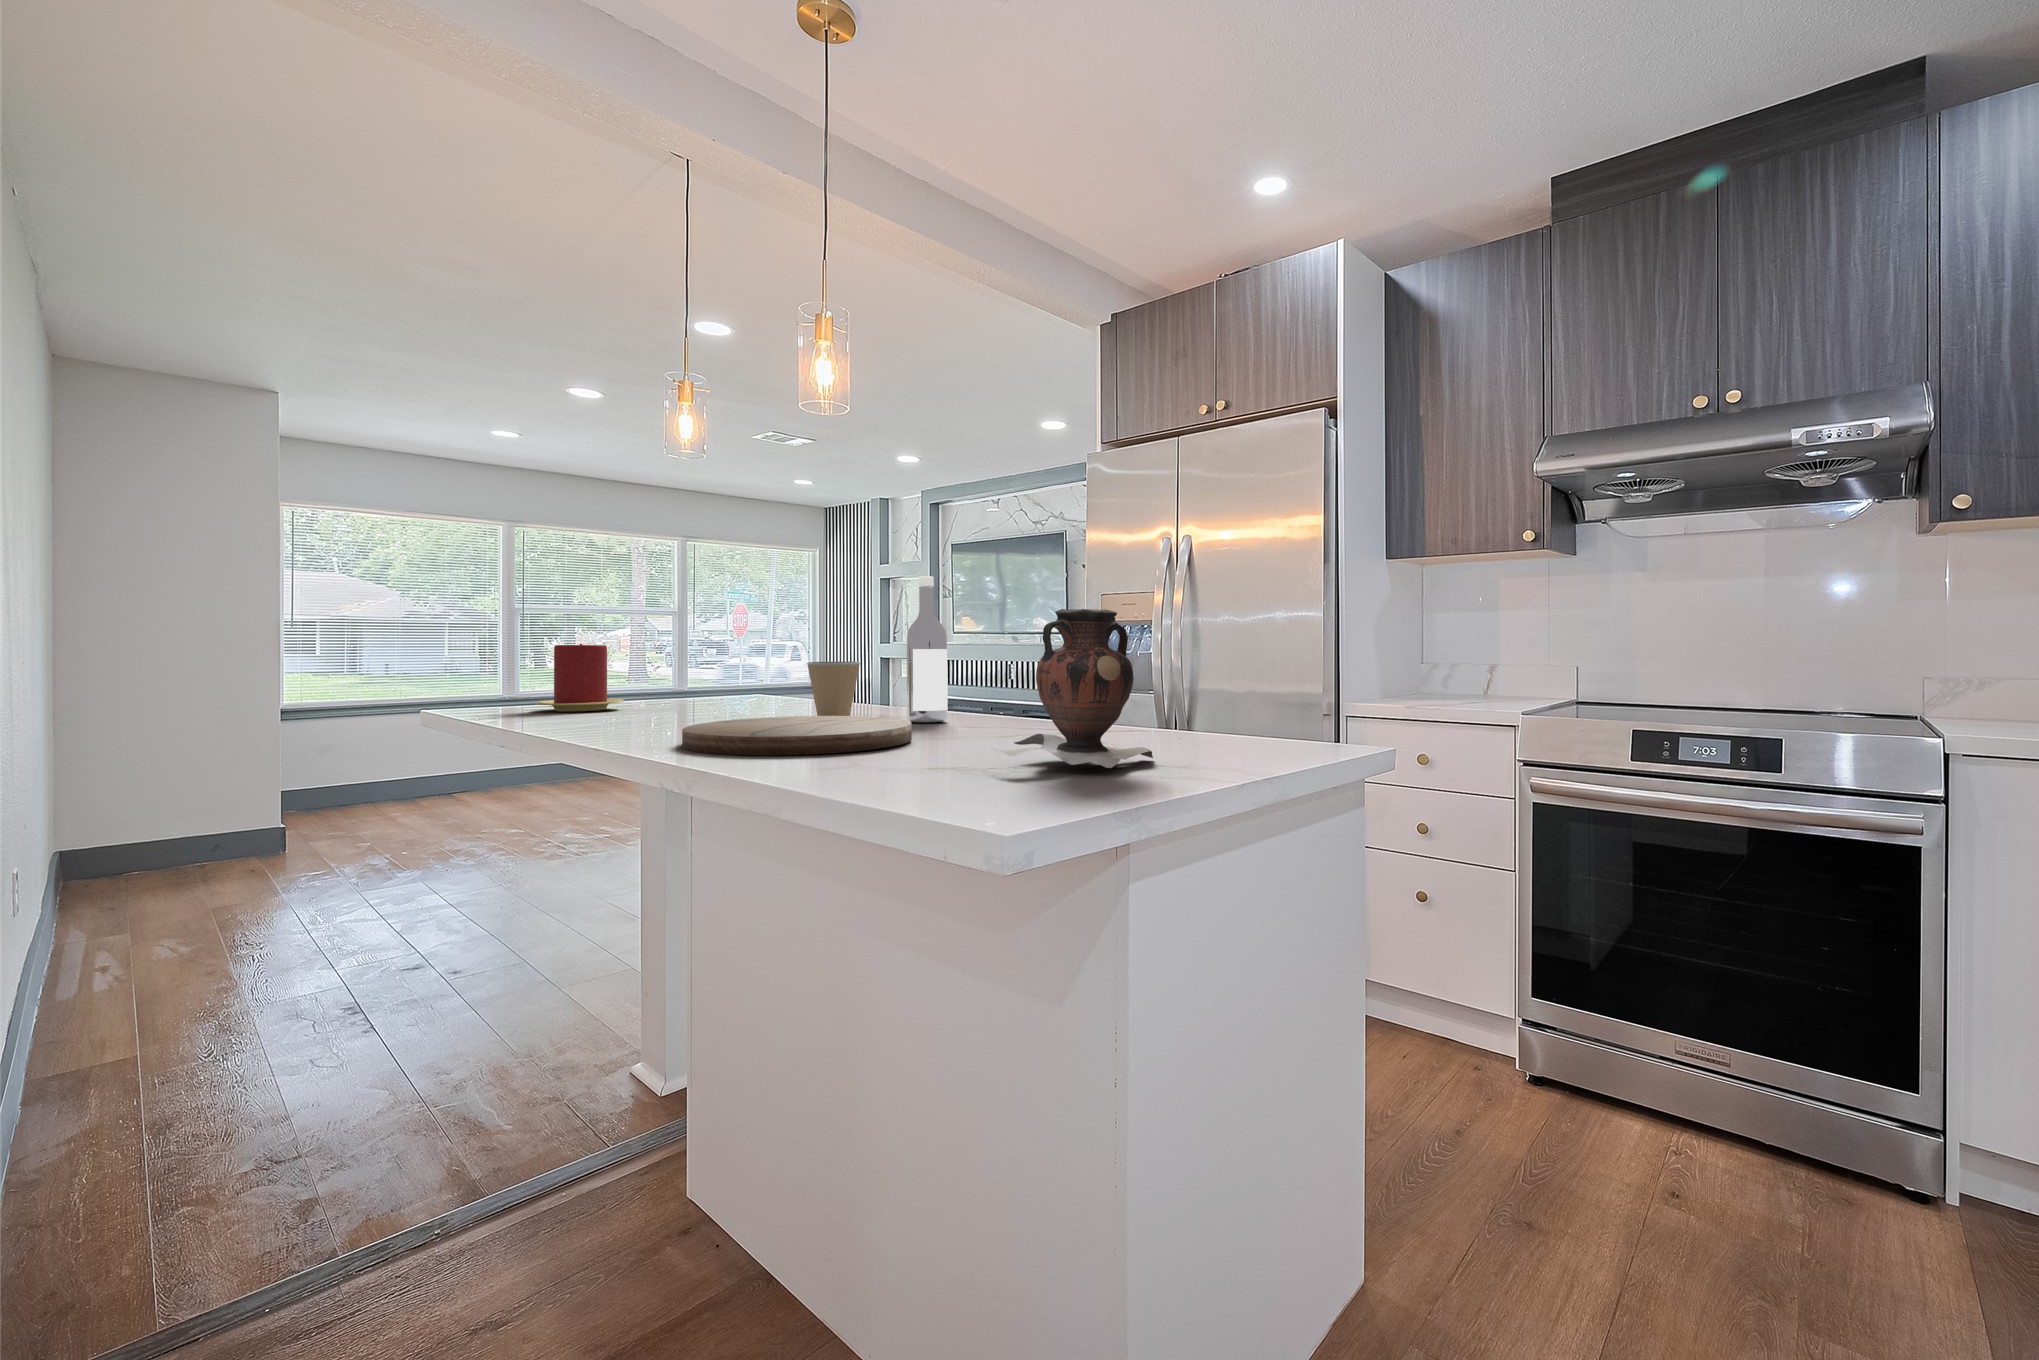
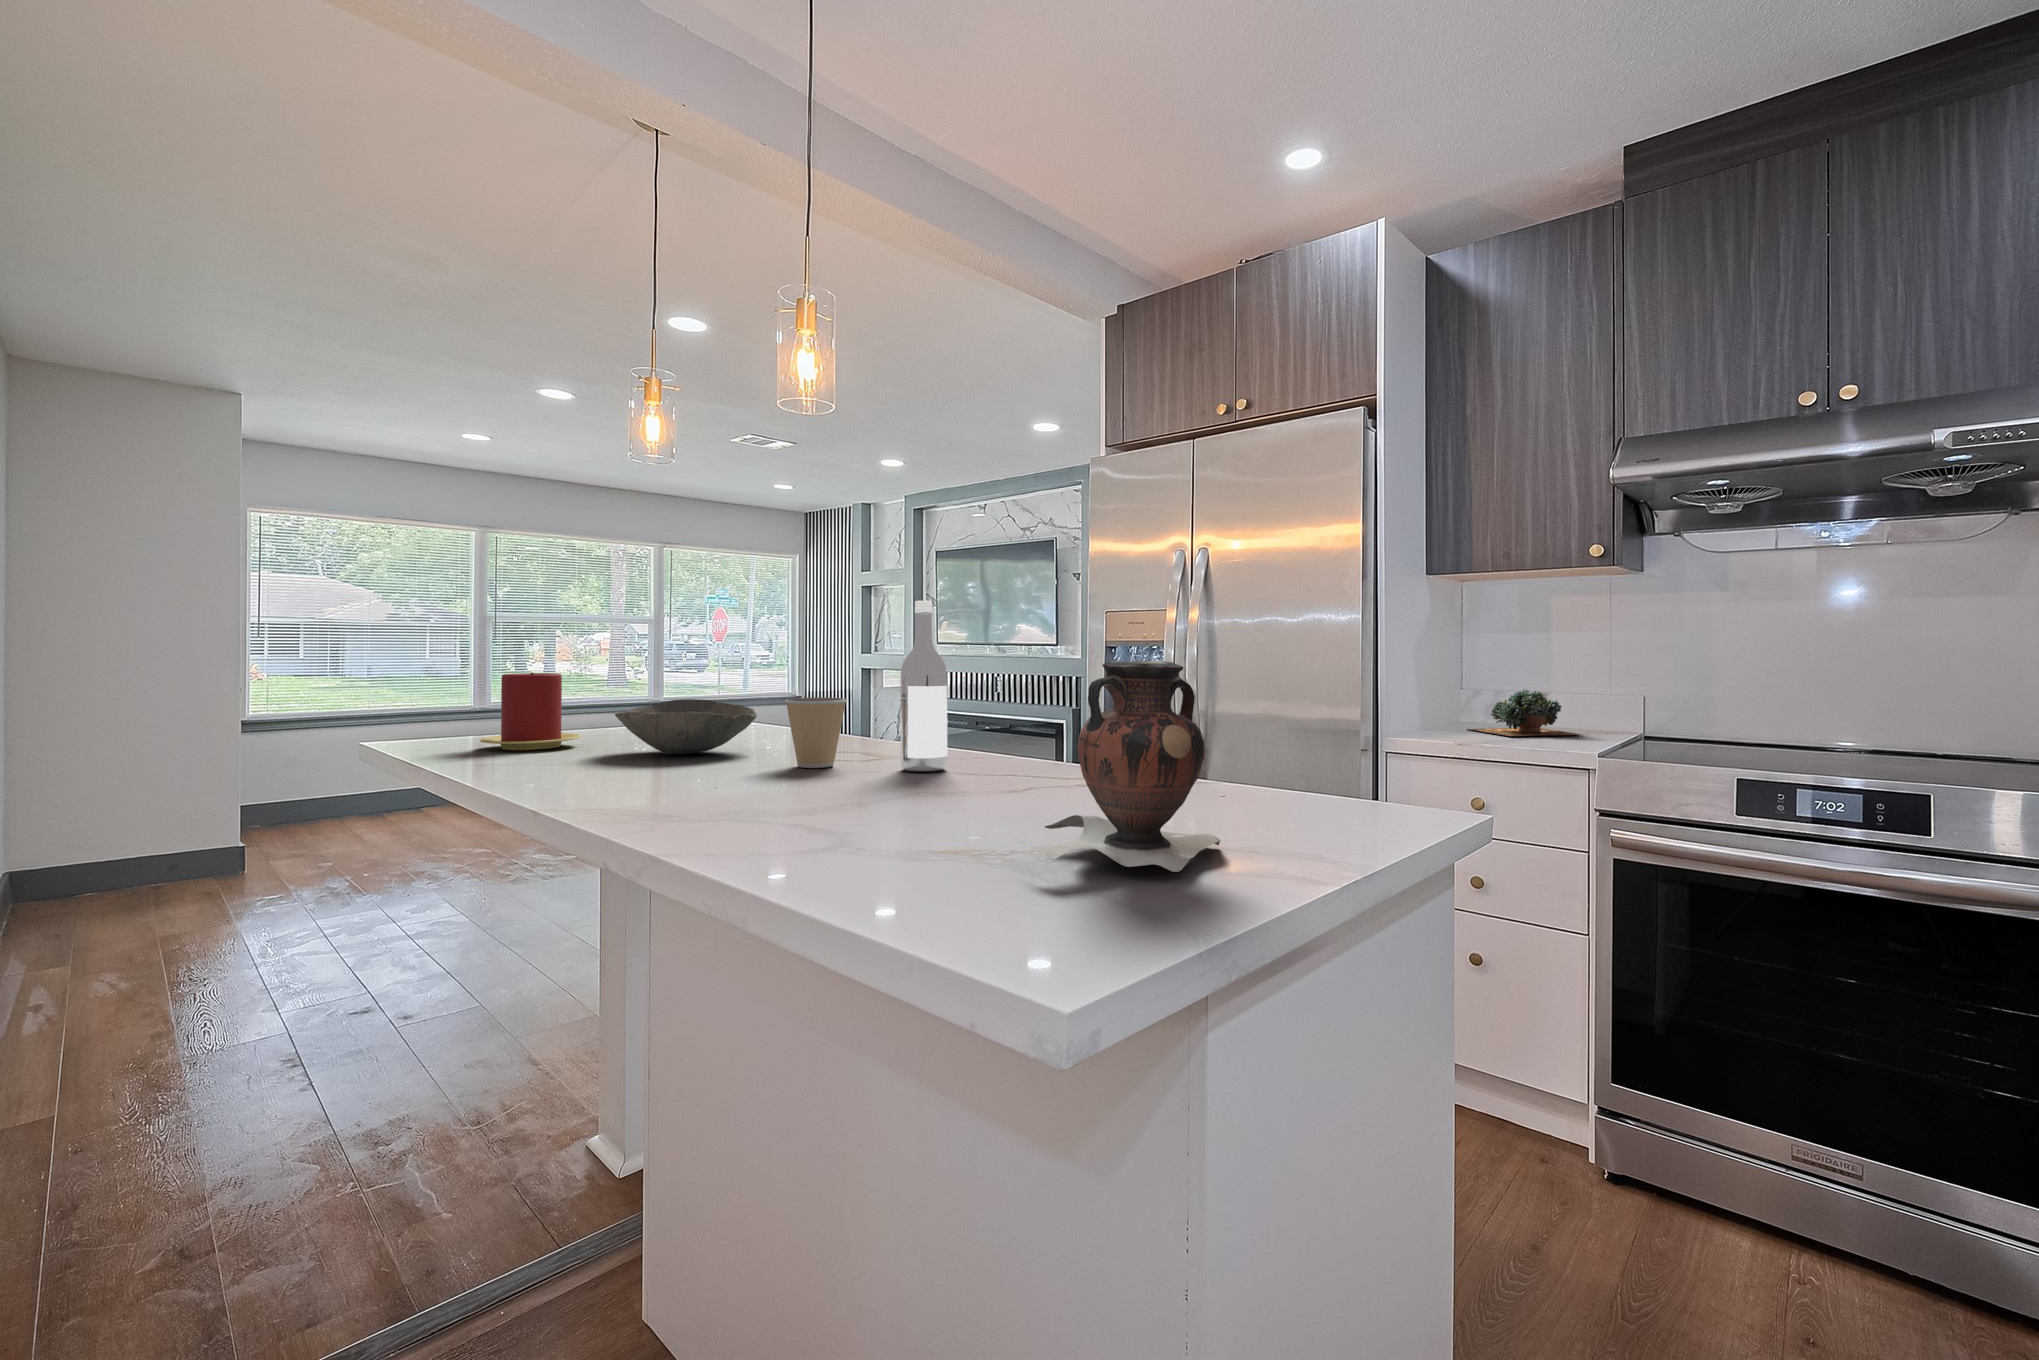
succulent plant: none [1422,660,1523,702] -> present [1467,689,1582,736]
bowl: none [656,667,782,713] -> present [615,699,757,754]
cutting board: present [682,716,912,755] -> none [633,769,911,836]

